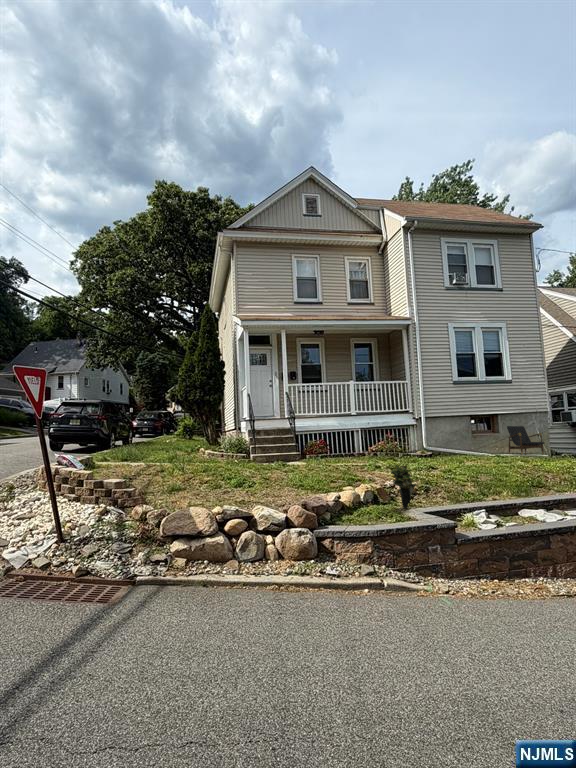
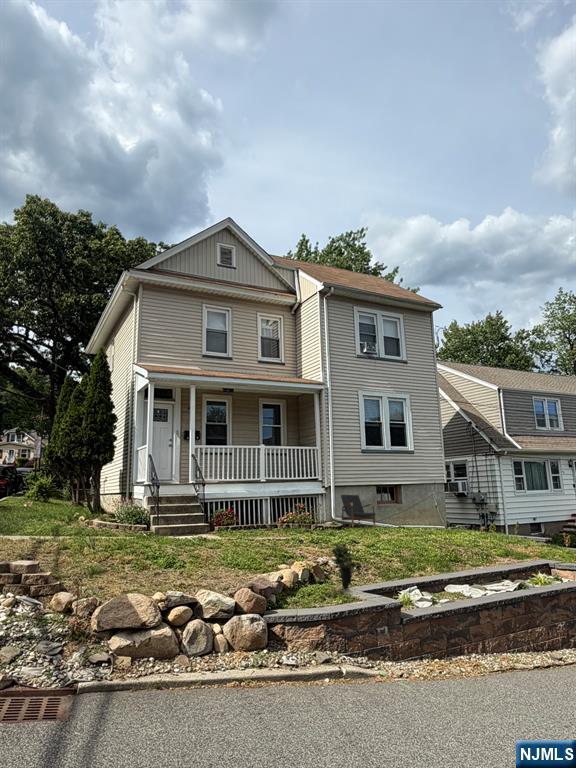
lounge chair: present [507,426,544,455] -> present [341,495,375,527]

